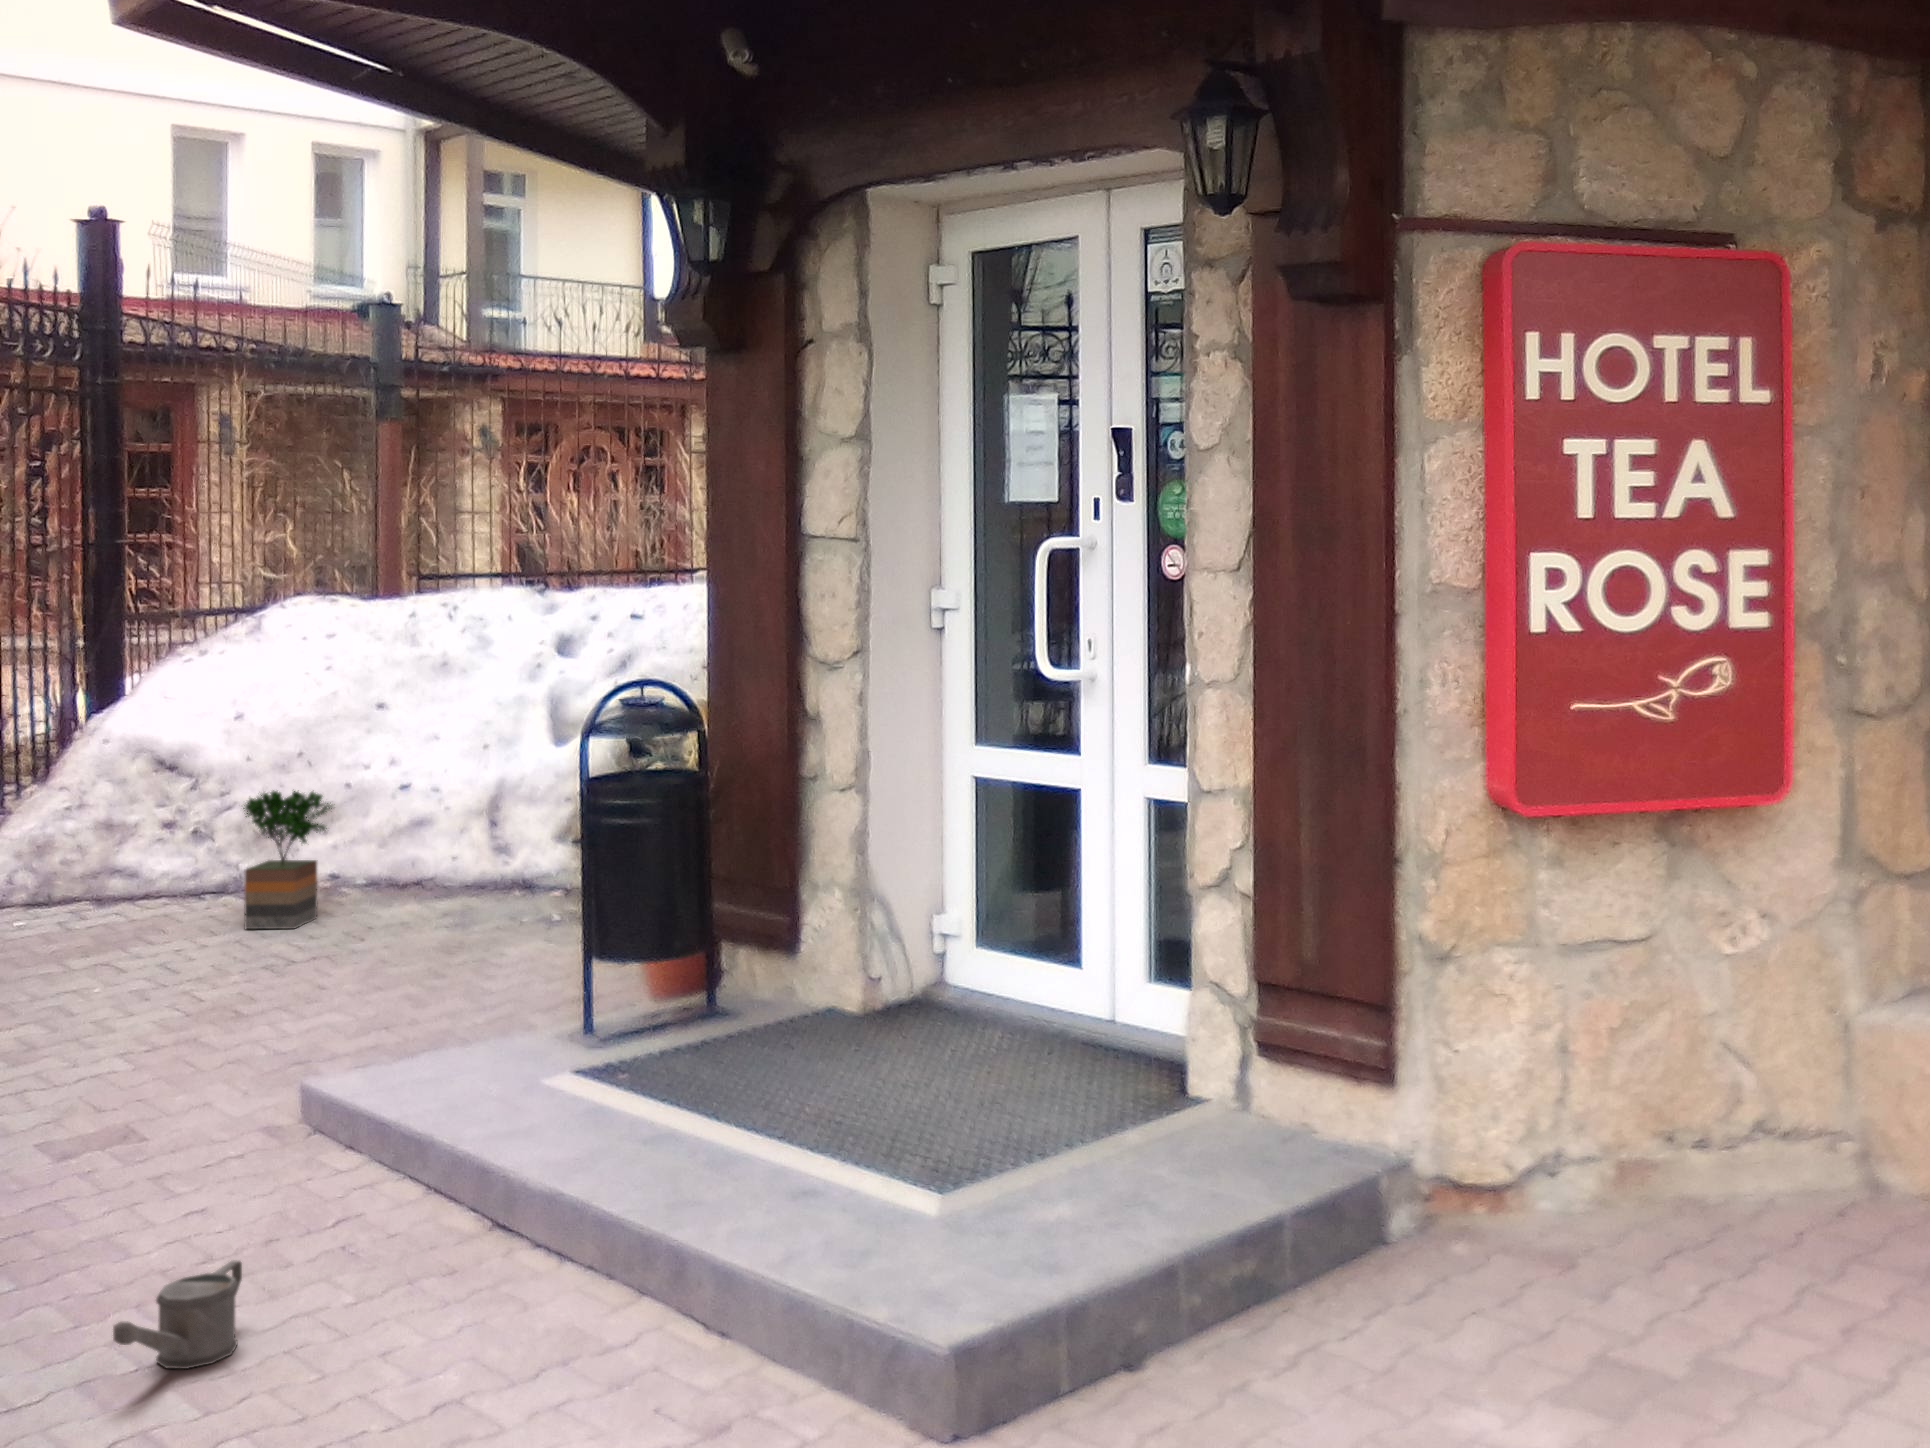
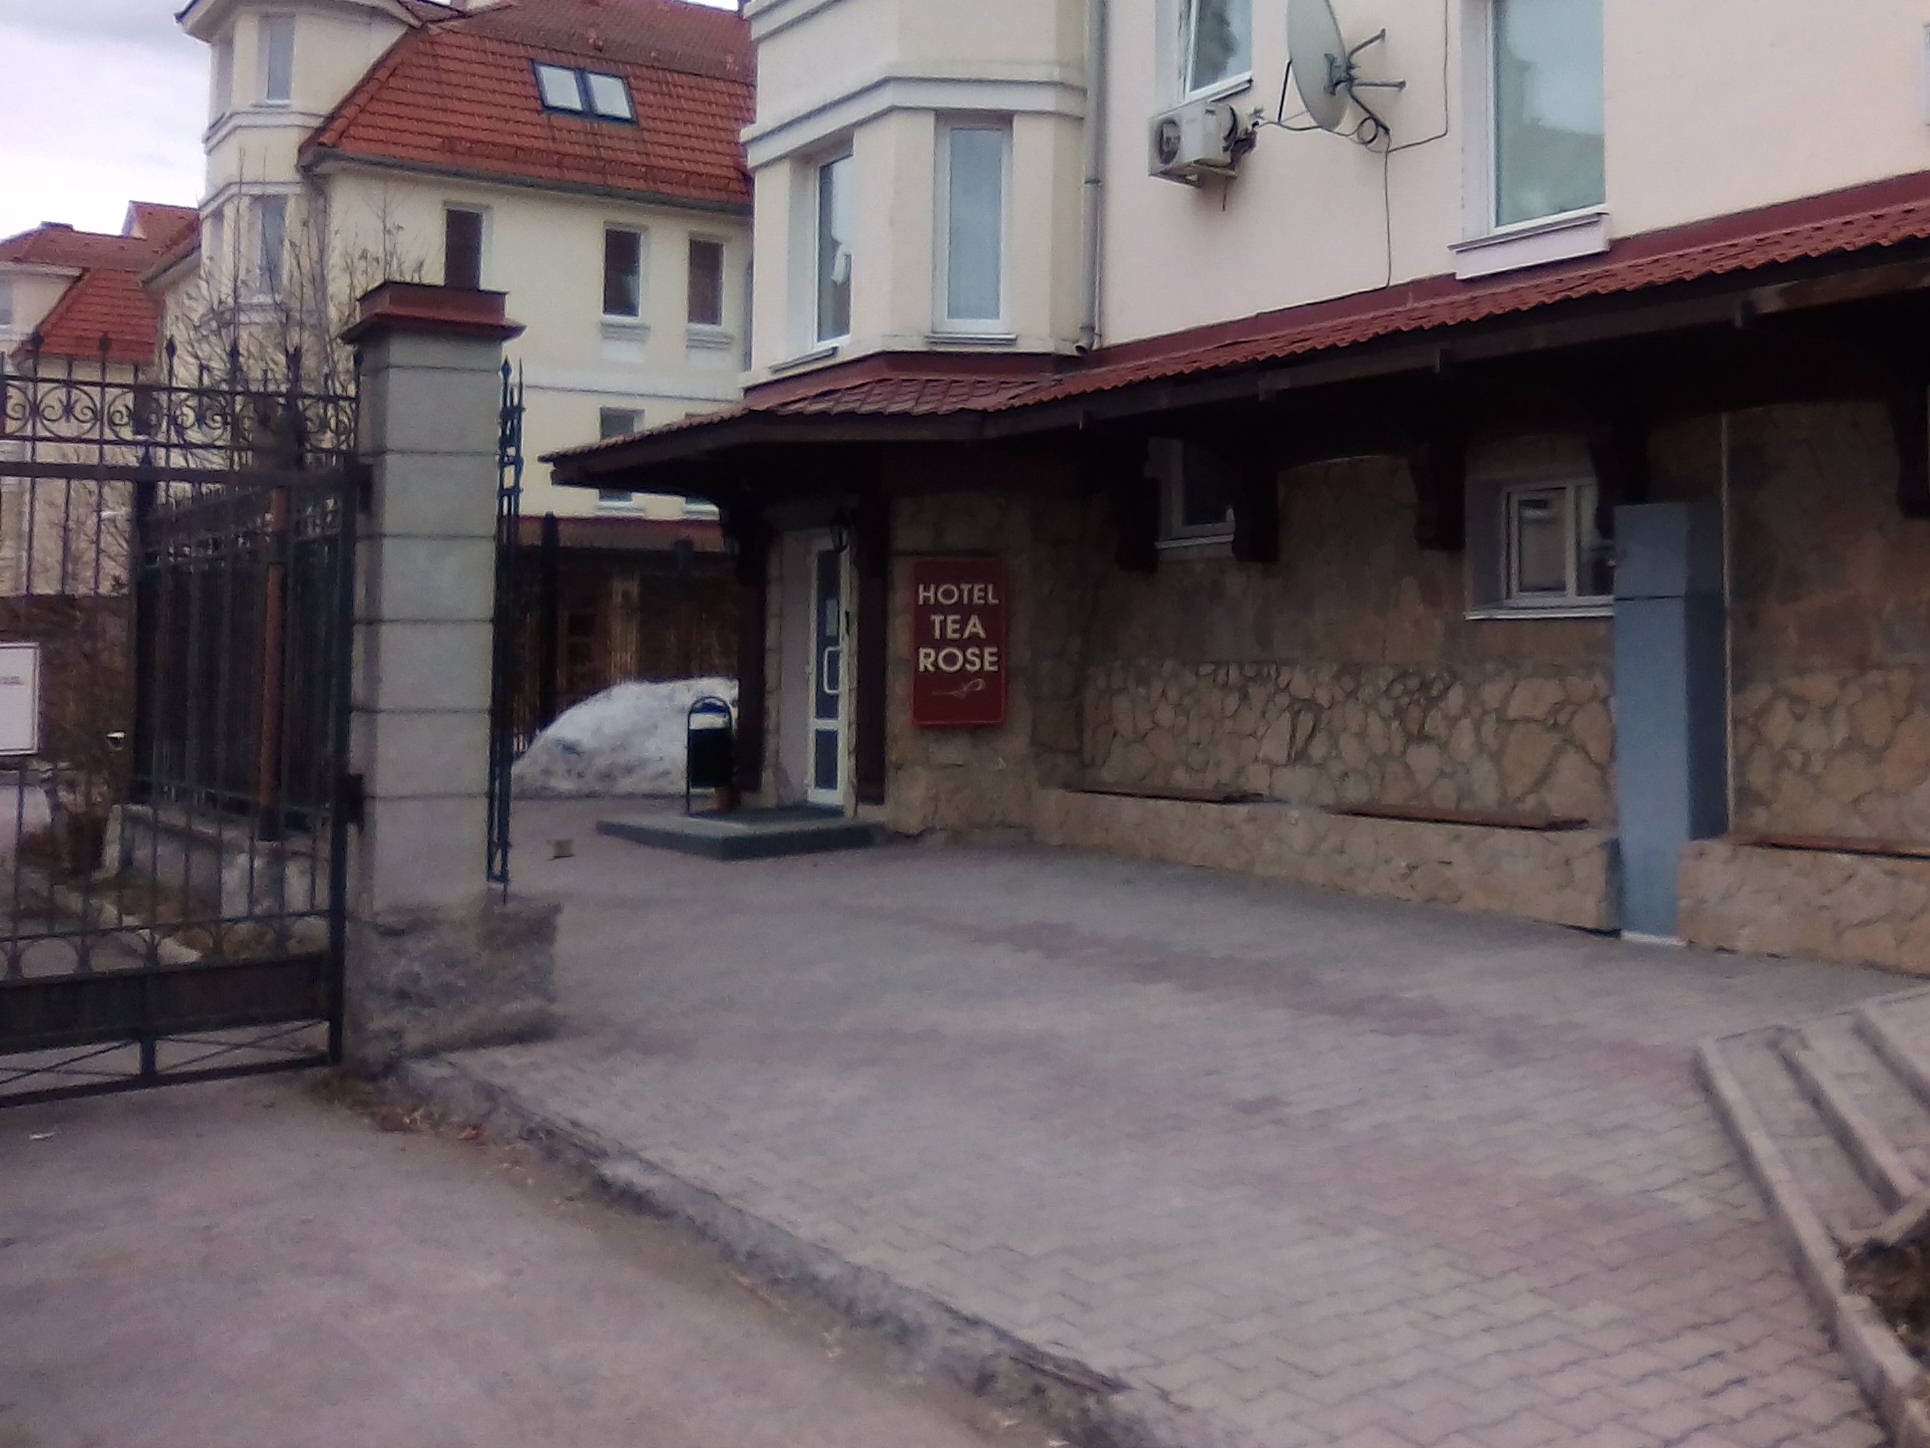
potted tree: present [243,790,332,929] -> none [547,750,584,806]

